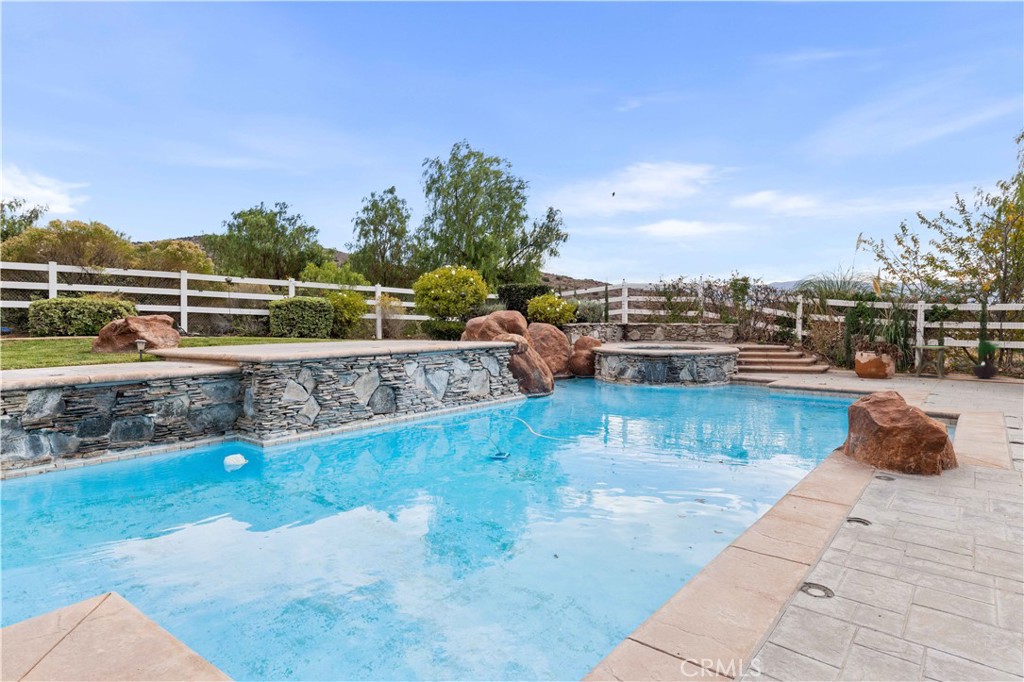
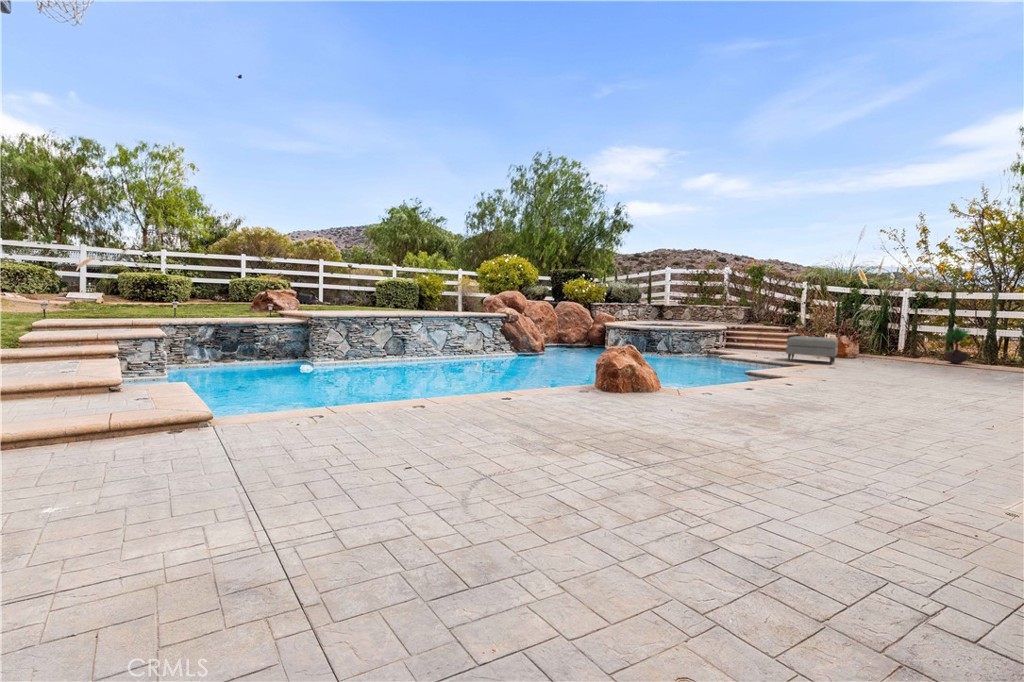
side table: present [912,346,949,378] -> none [886,331,922,361]
ottoman: none [846,357,913,388] -> present [786,336,838,364]

